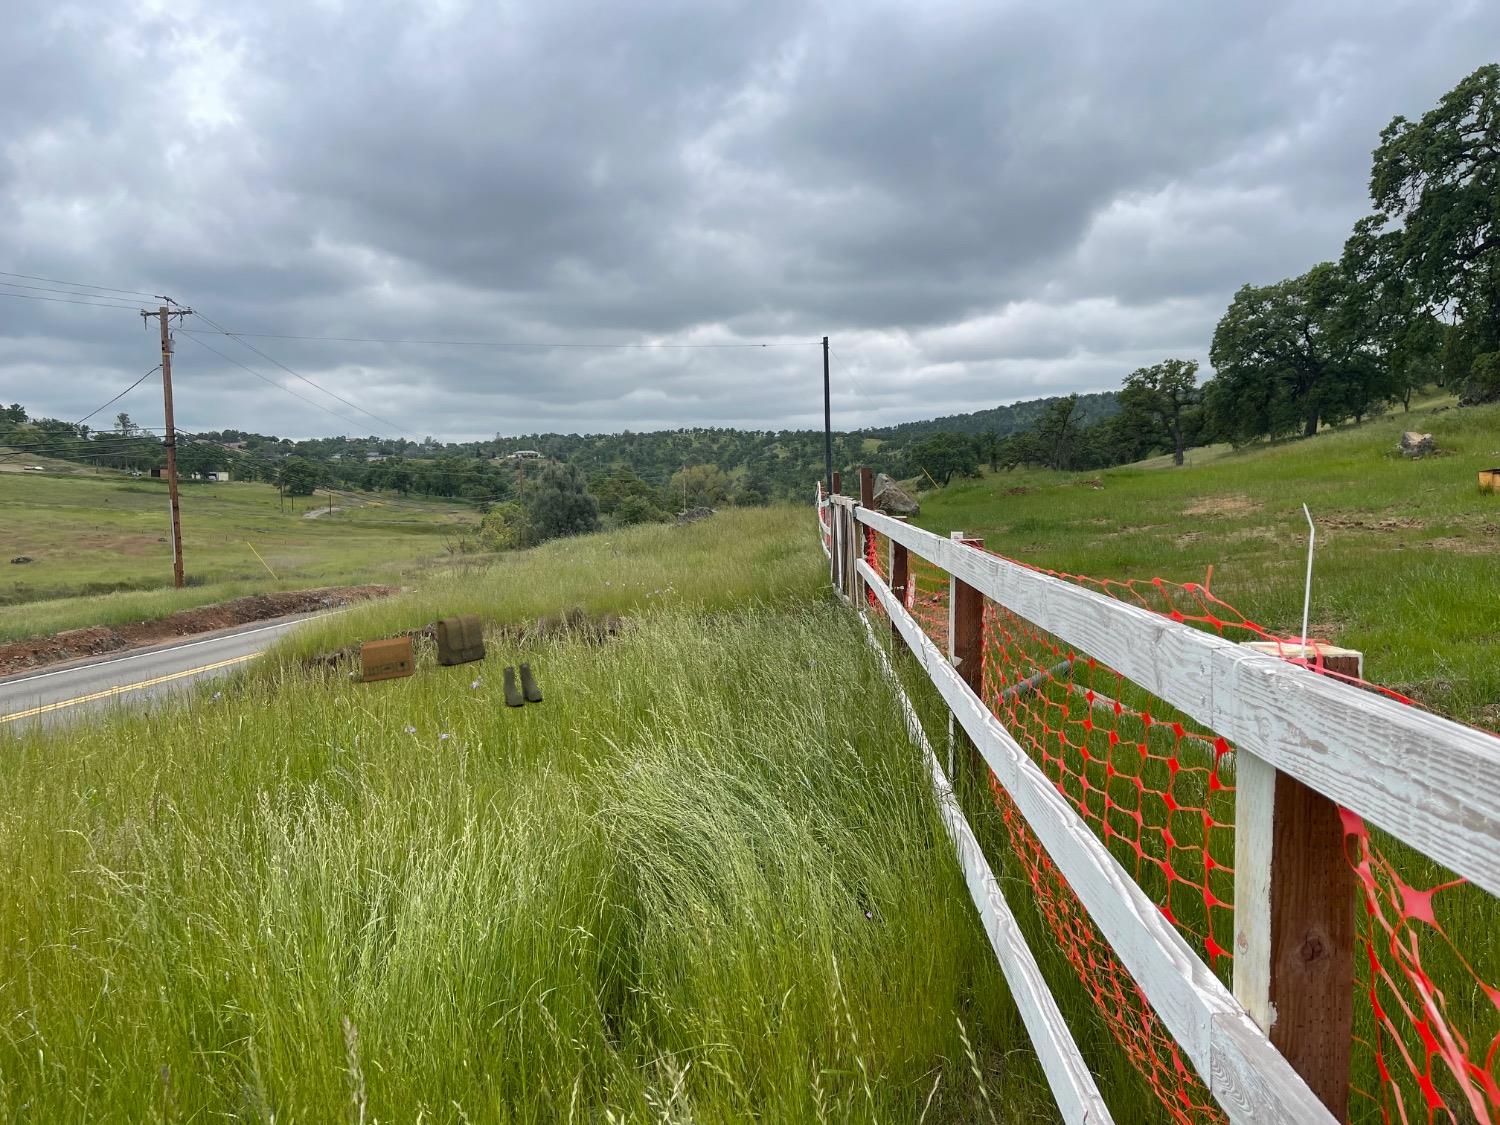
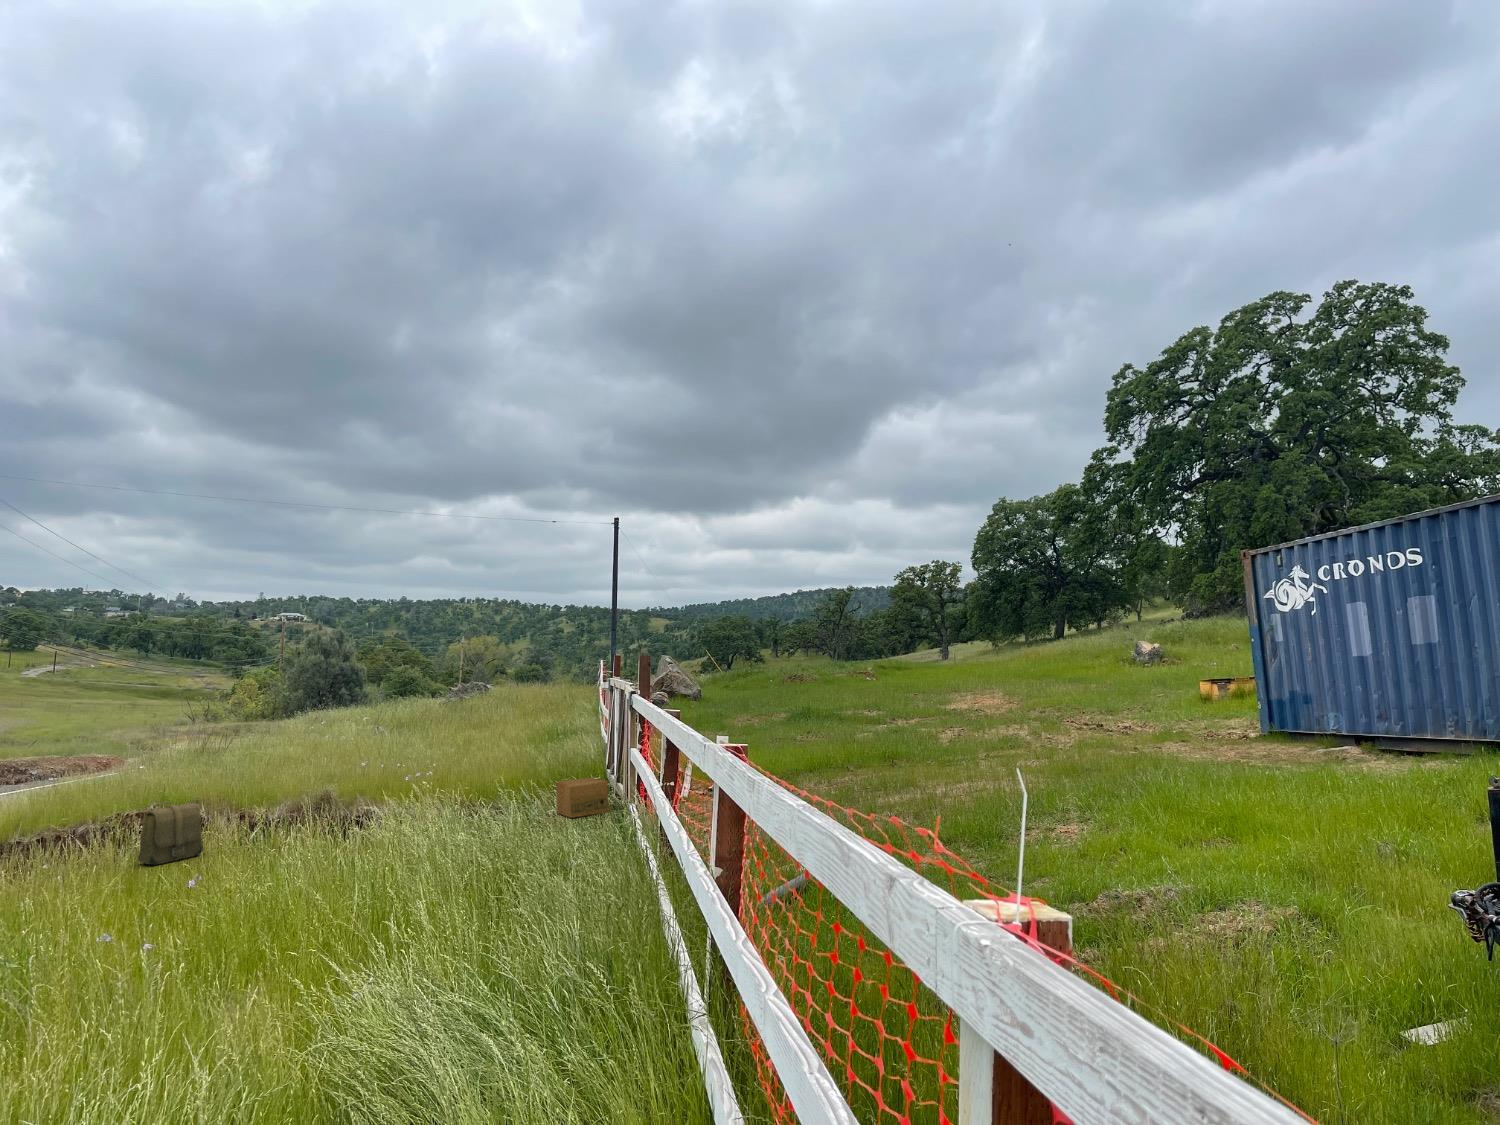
cardboard box: present [360,637,415,682] -> present [555,777,609,818]
boots: present [503,663,542,706] -> none [214,866,262,919]

